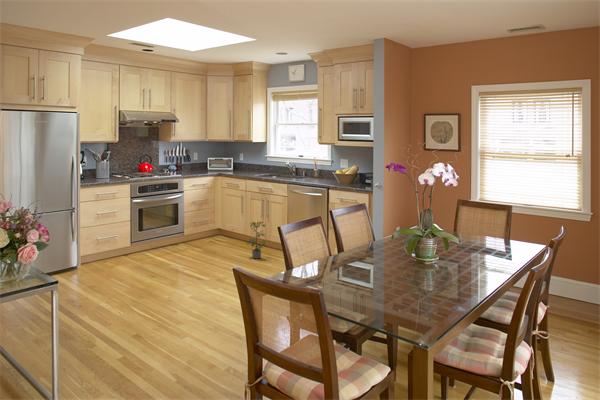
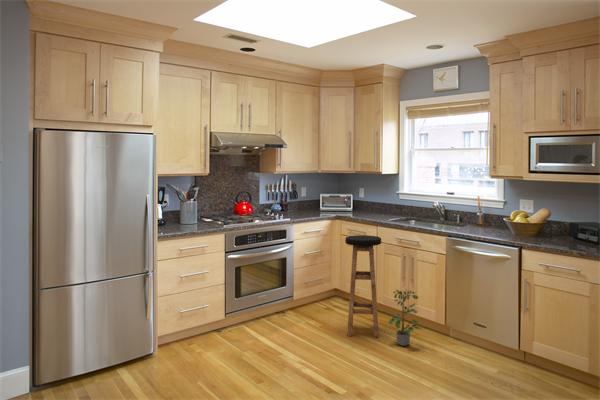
bar stool: none [219,186,244,255] -> present [345,235,381,337]

